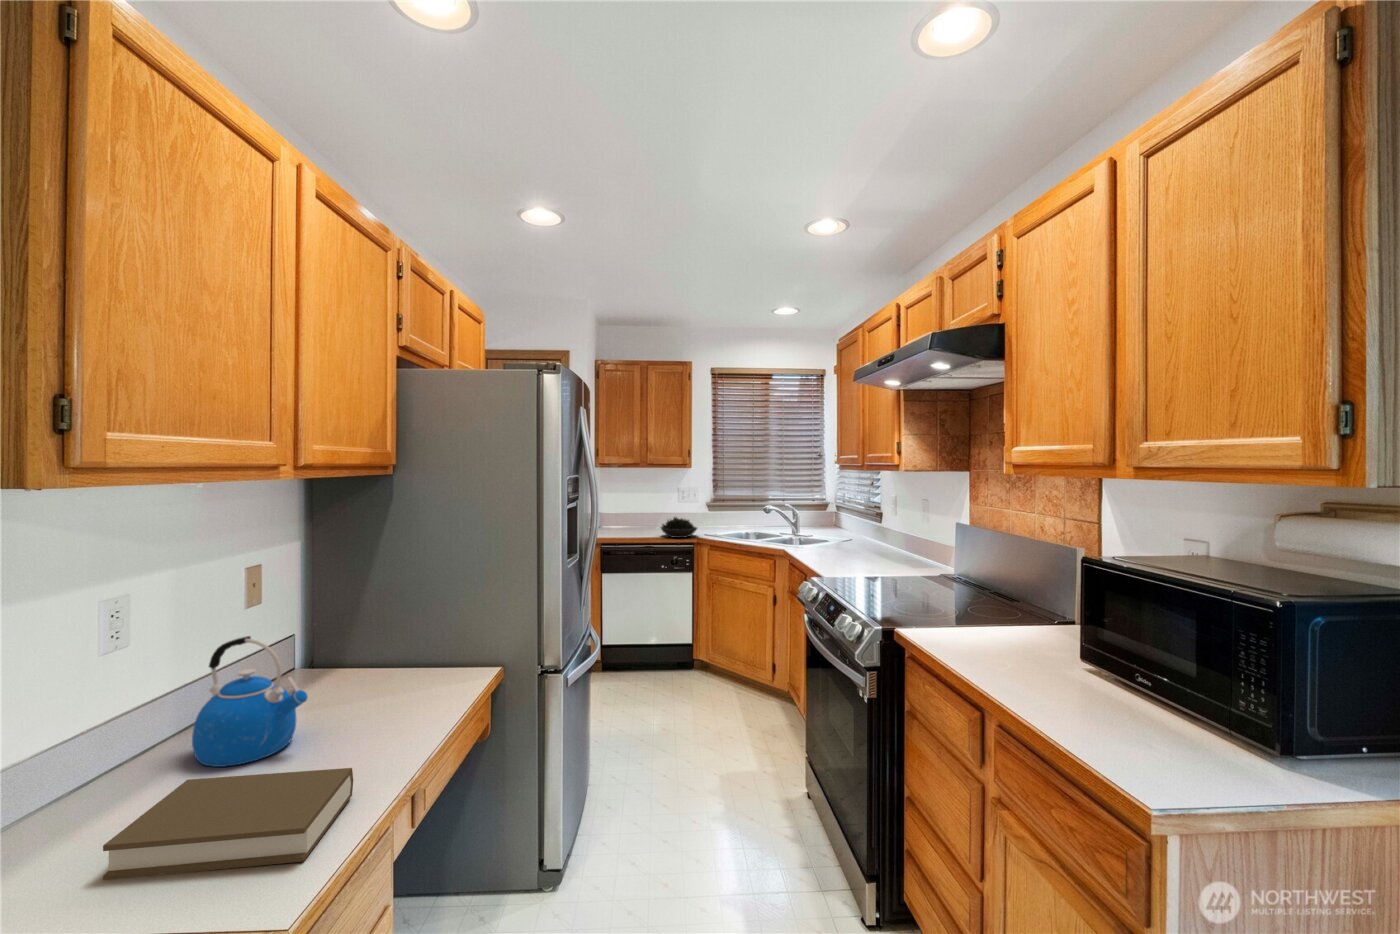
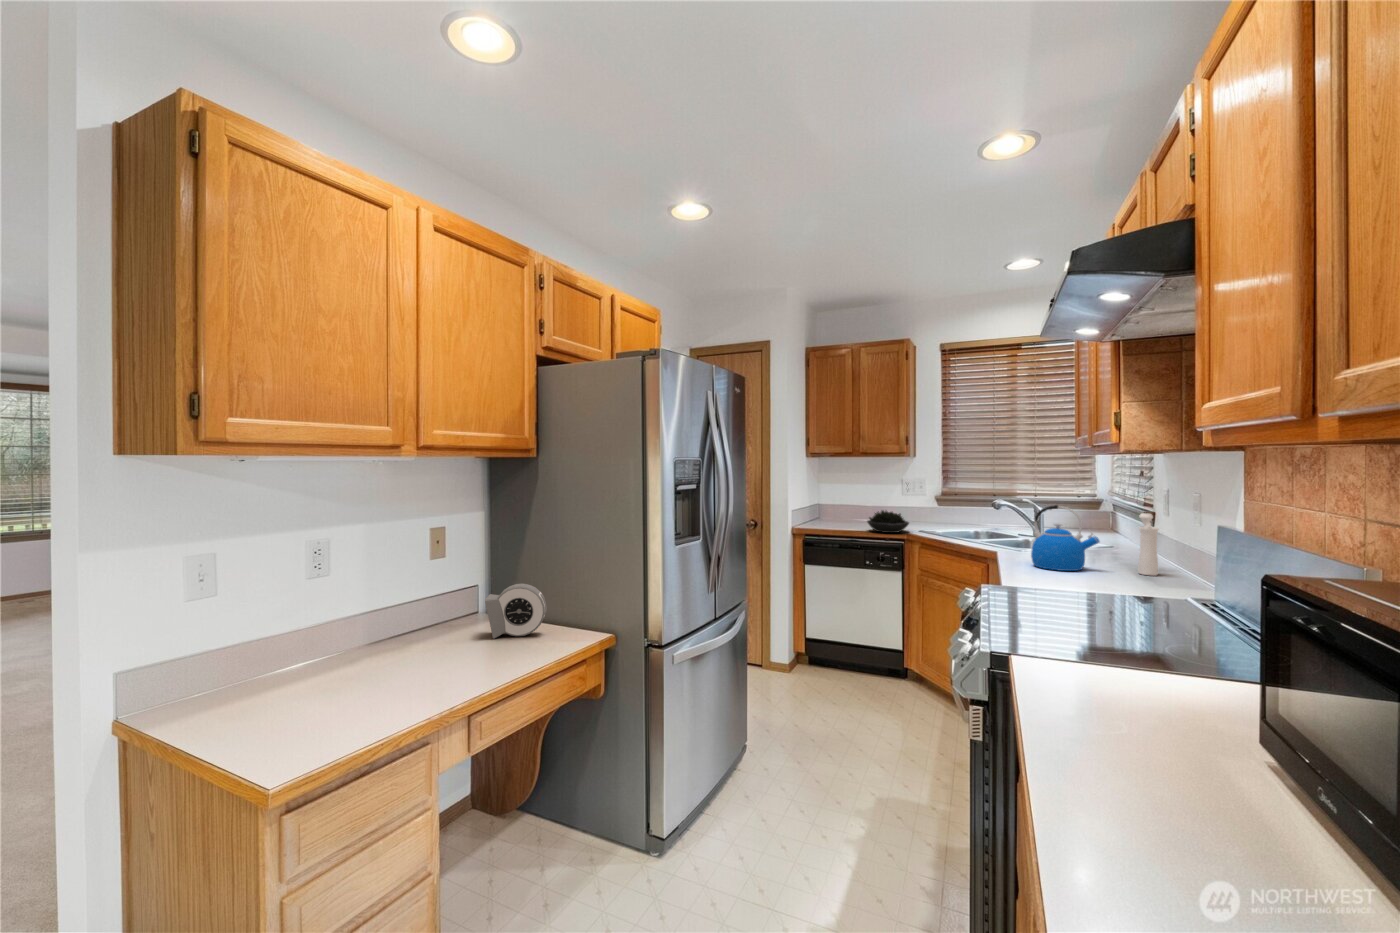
pepper mill: none [886,514,902,560] -> present [1138,513,1158,576]
alarm clock: none [343,625,421,696] -> present [485,584,547,639]
kettle: present [192,636,308,767] -> present [1031,505,1100,571]
book: present [103,768,353,879] -> none [241,672,408,746]

